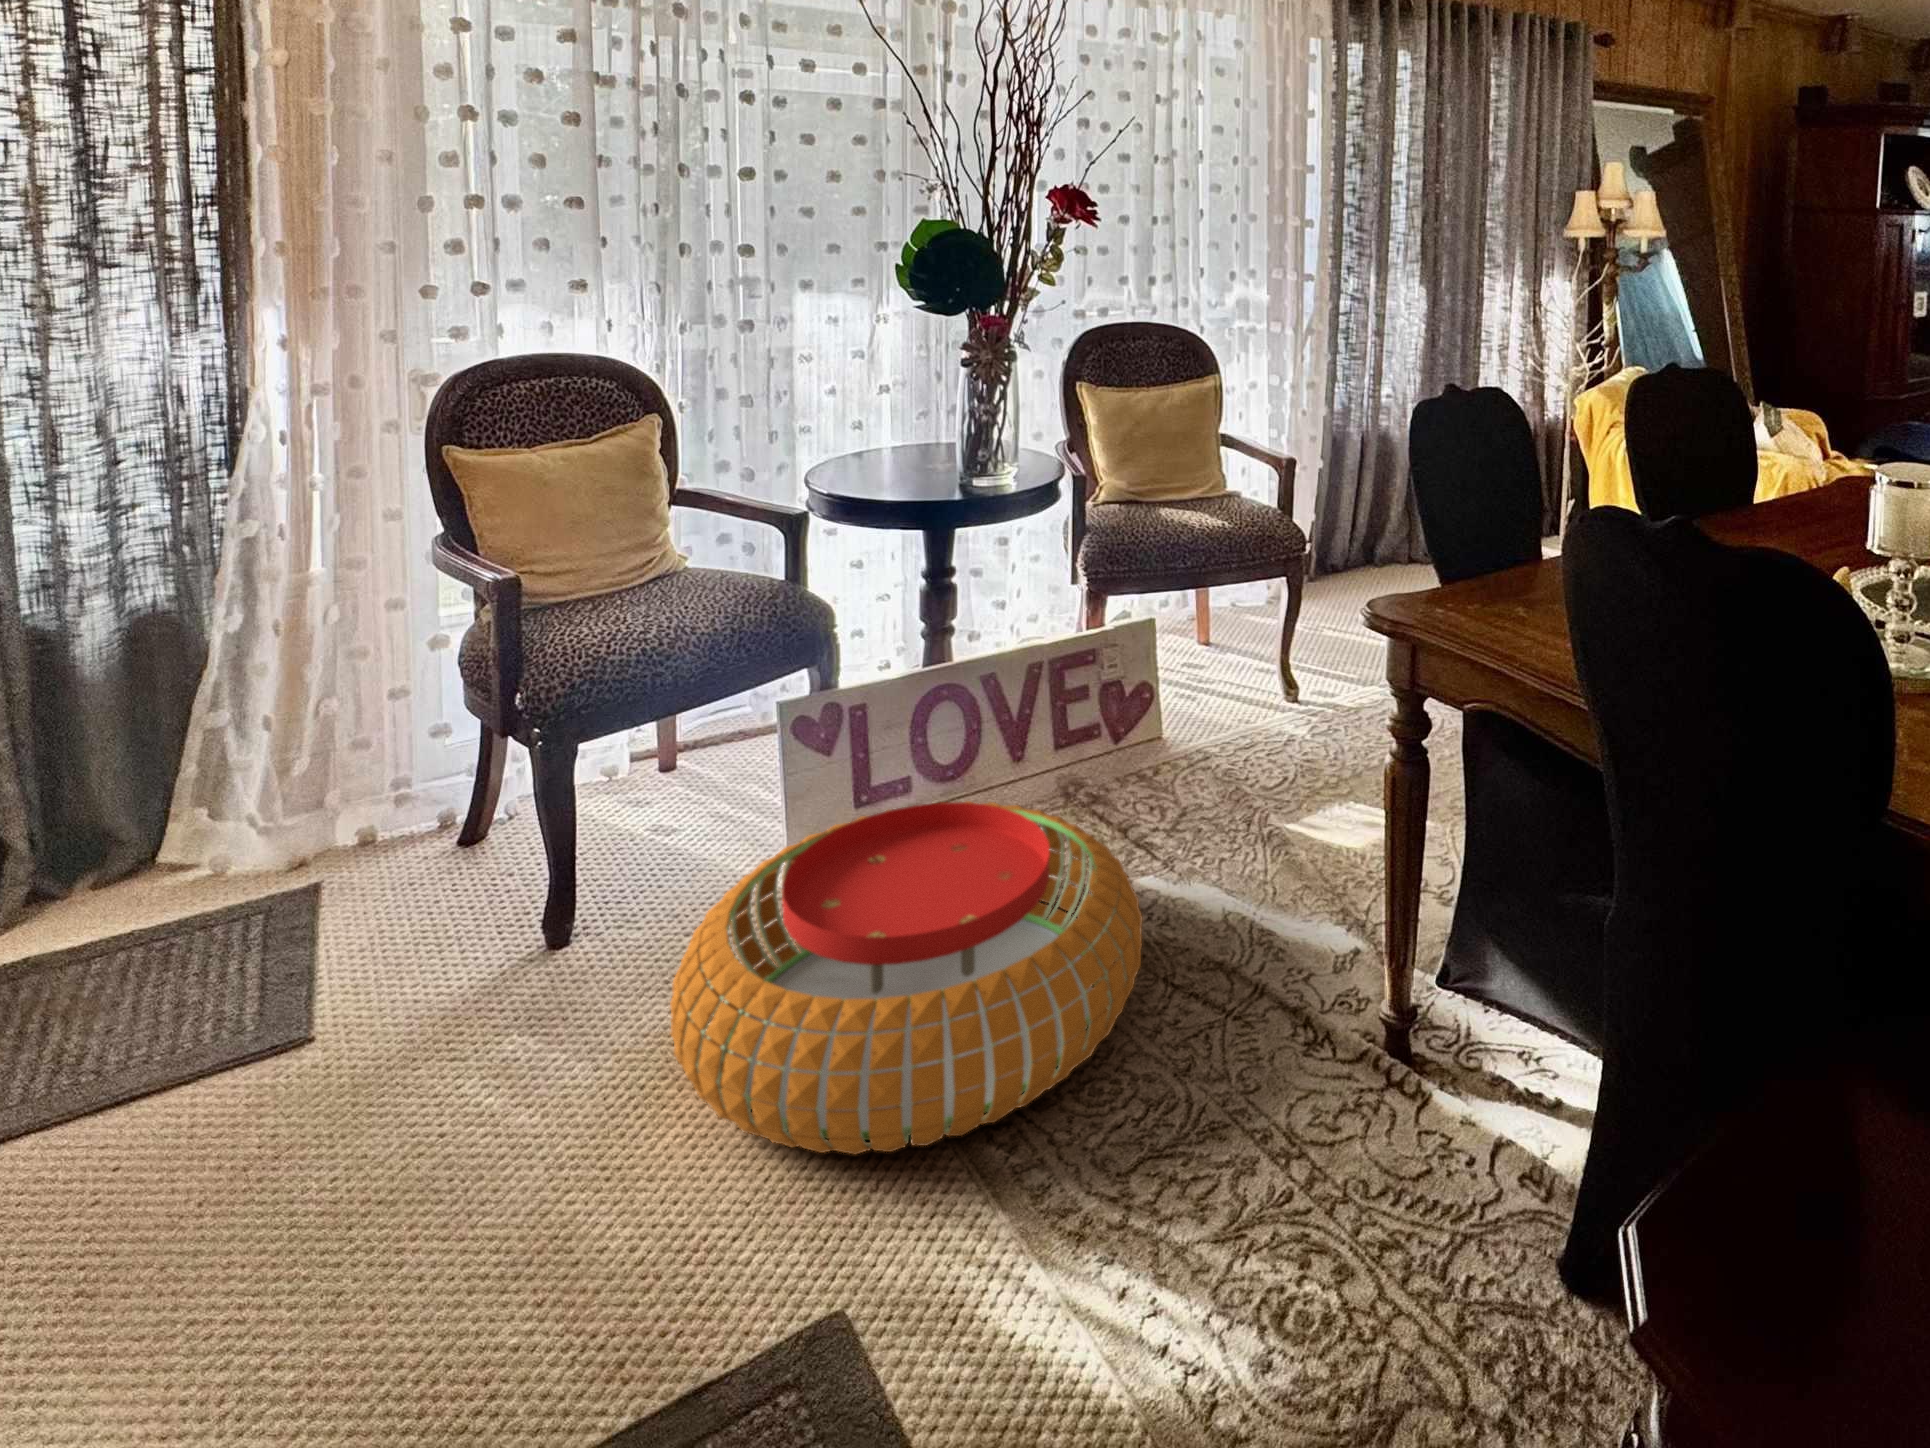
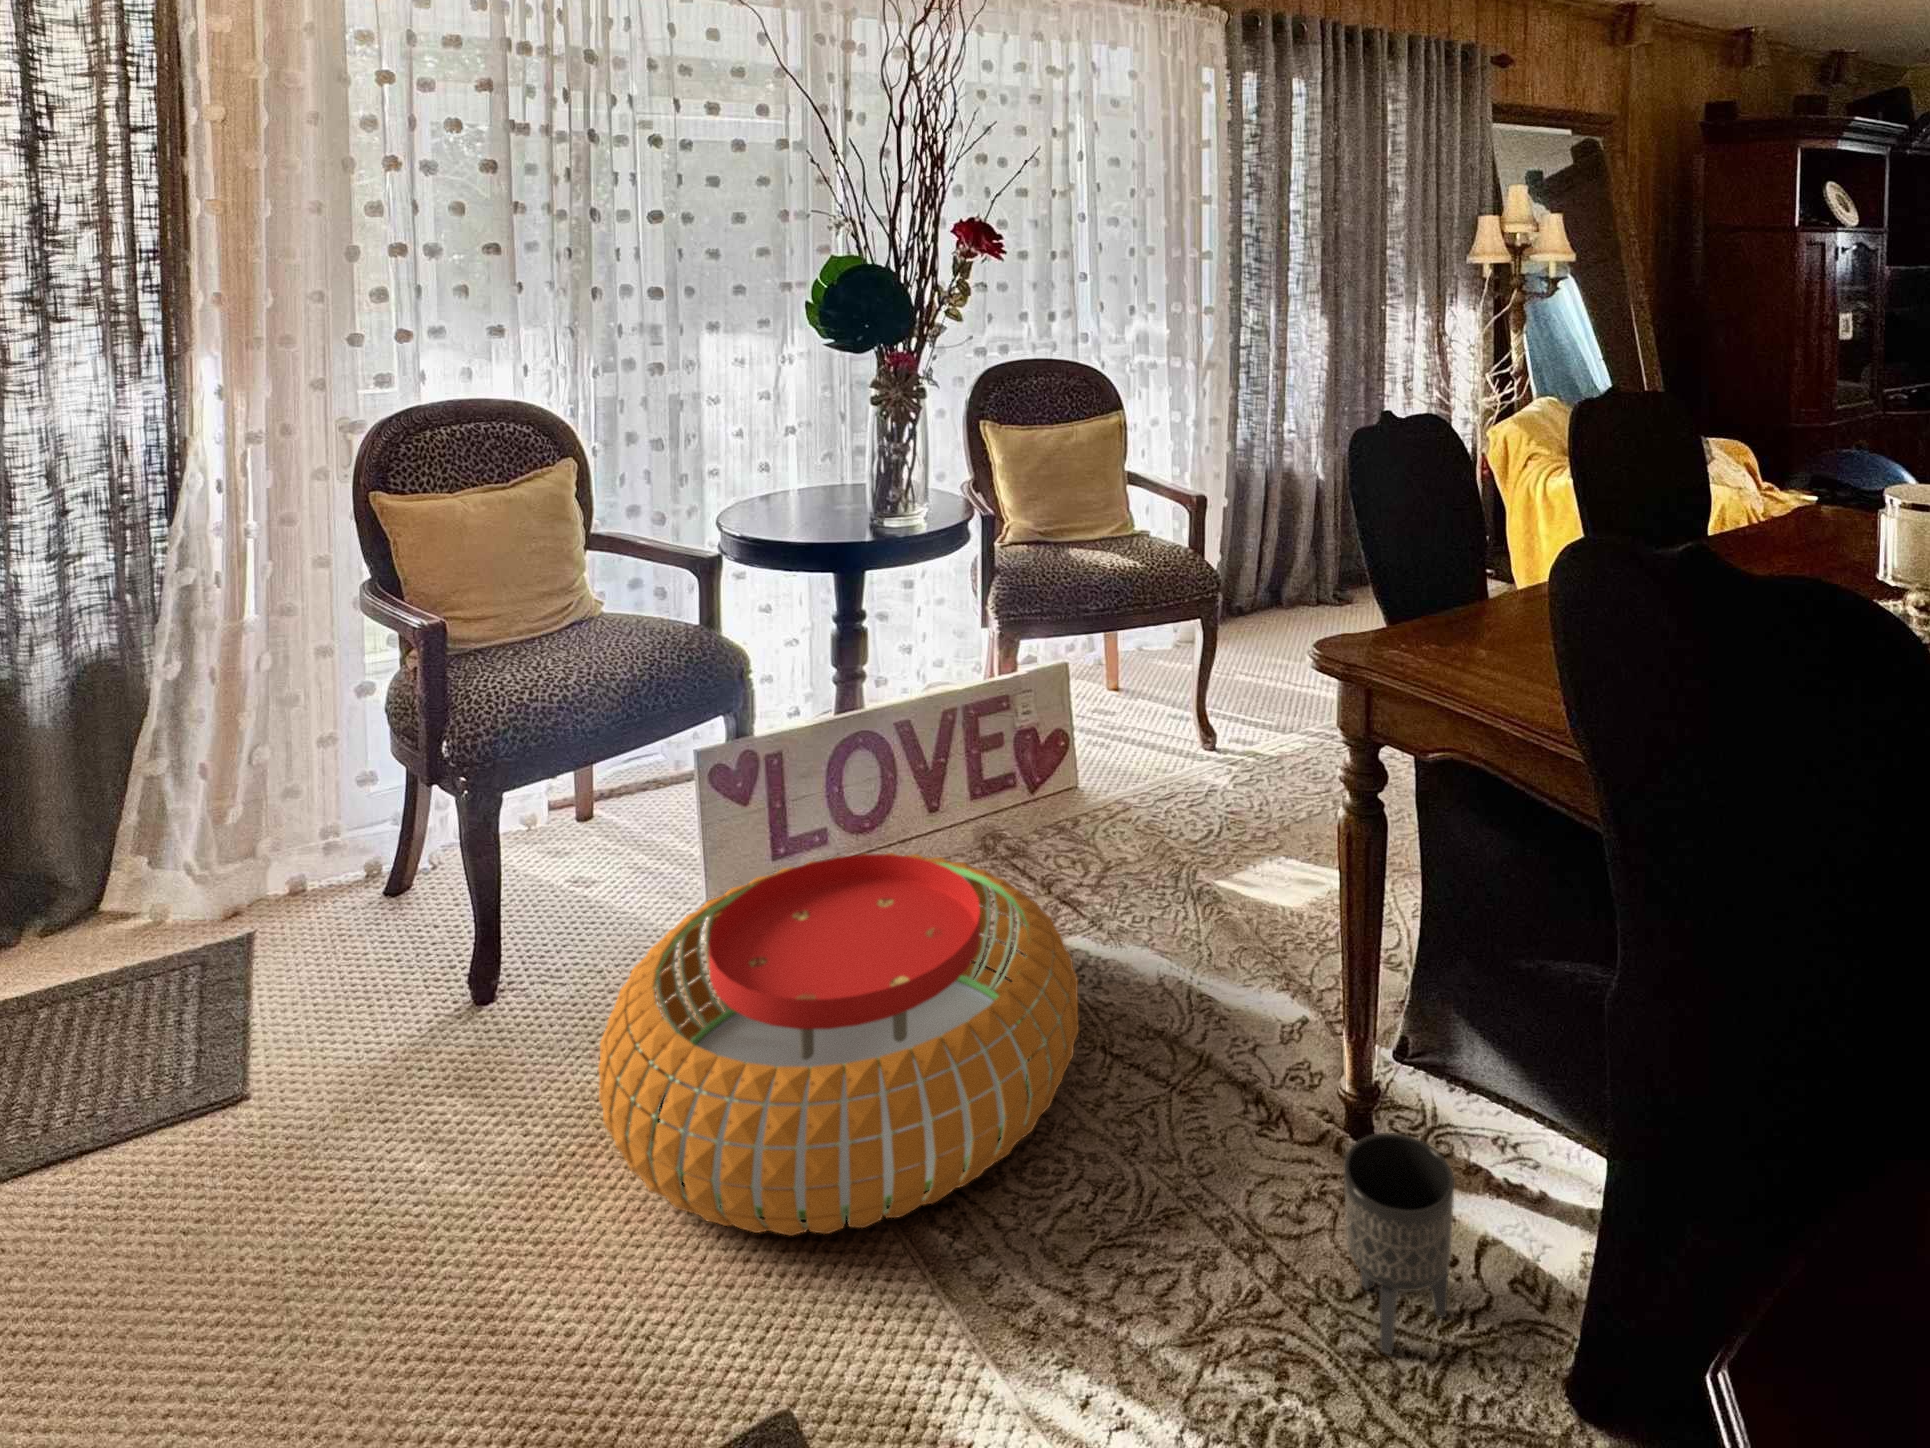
planter: none [1370,1048,1469,1243] -> present [1343,1133,1455,1355]

